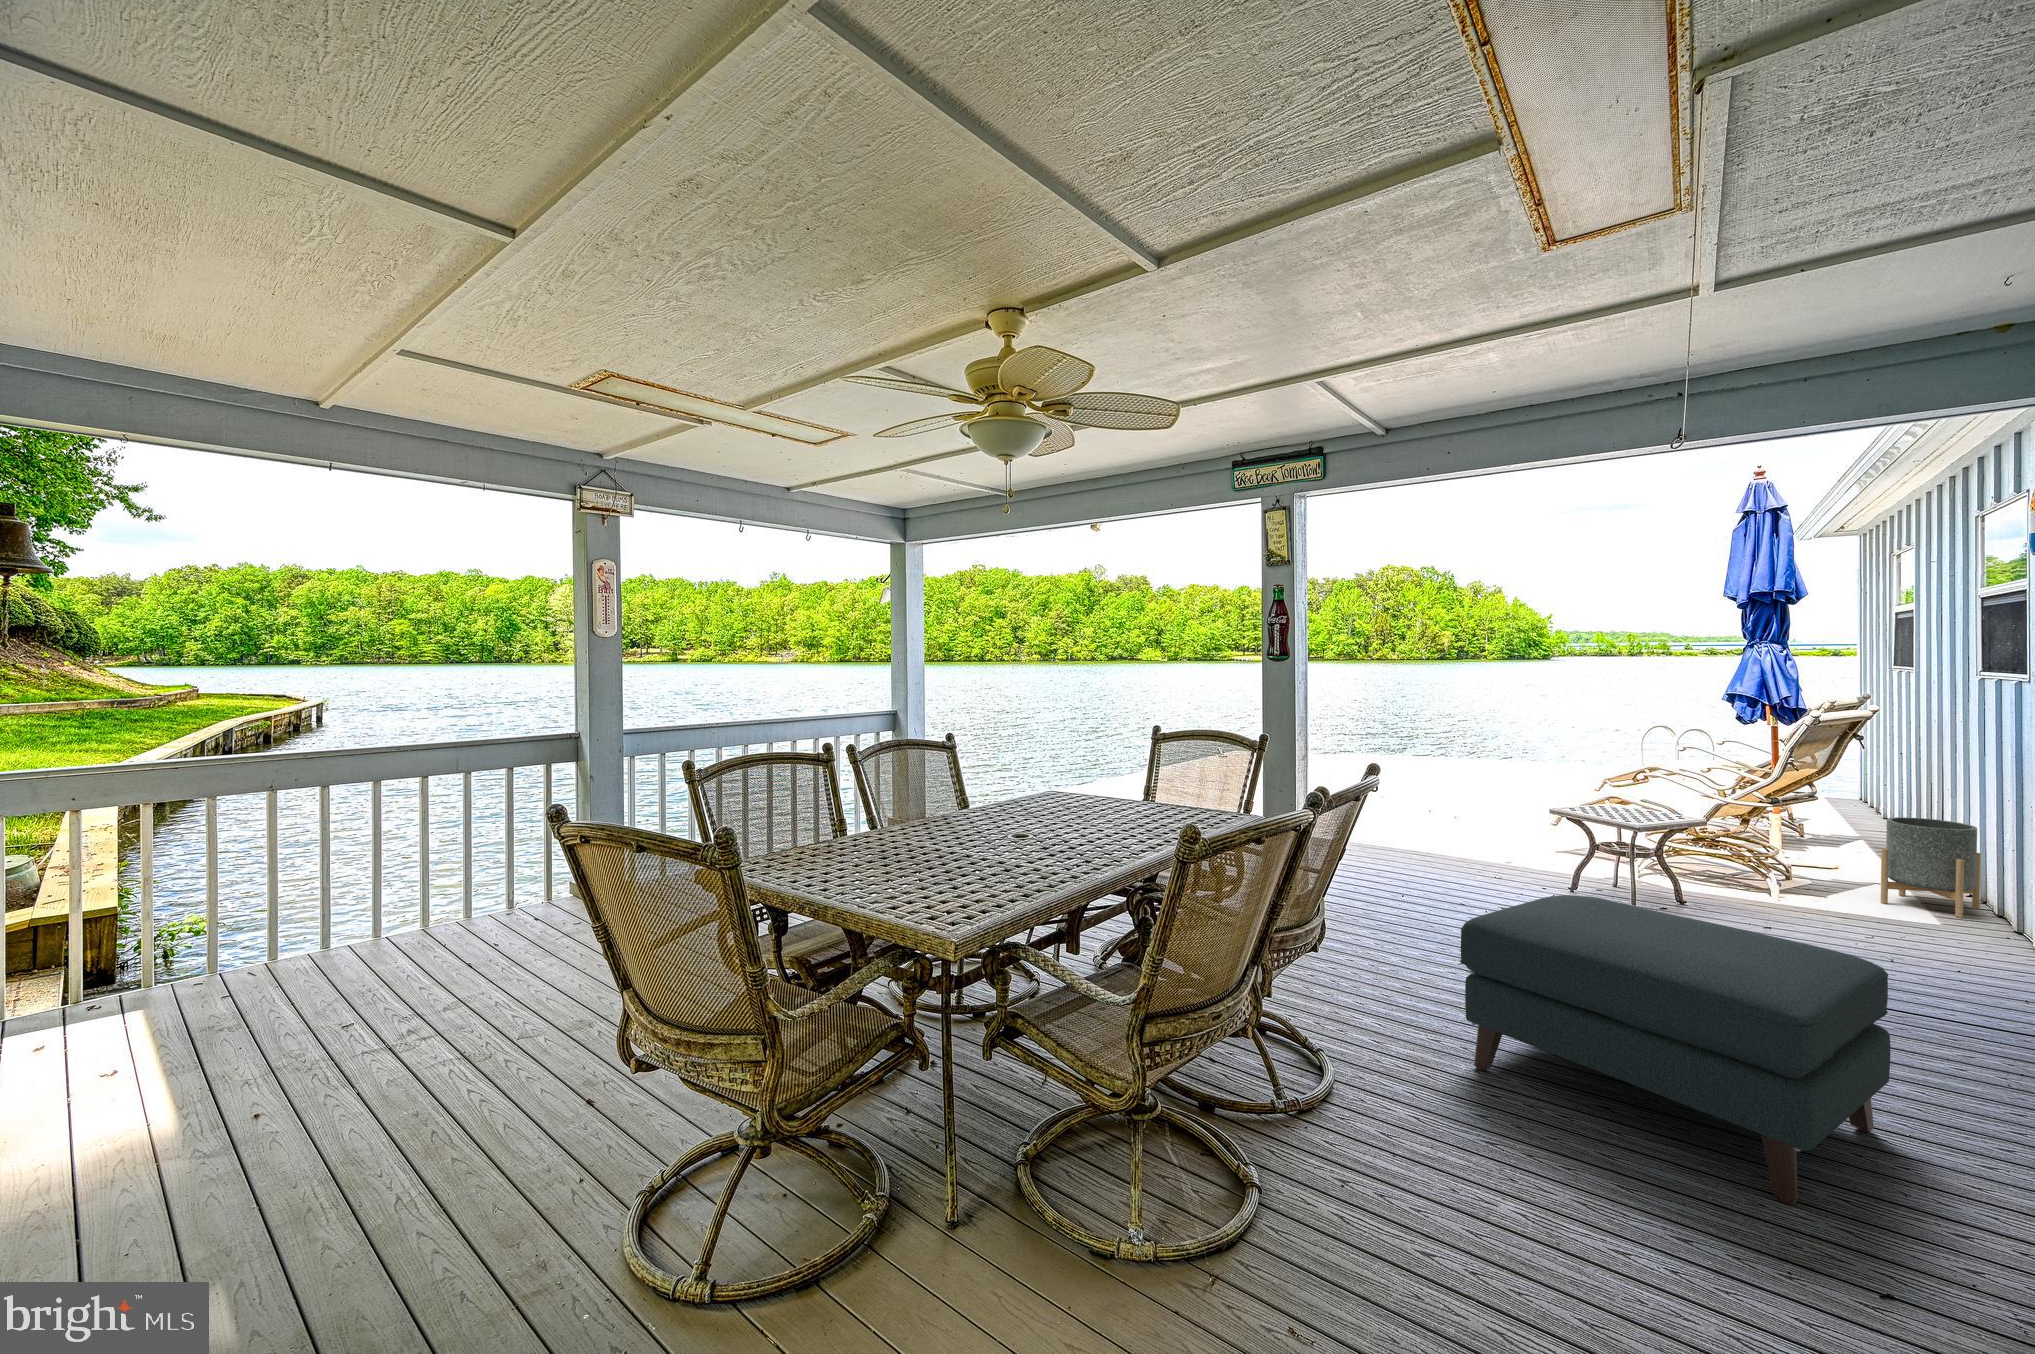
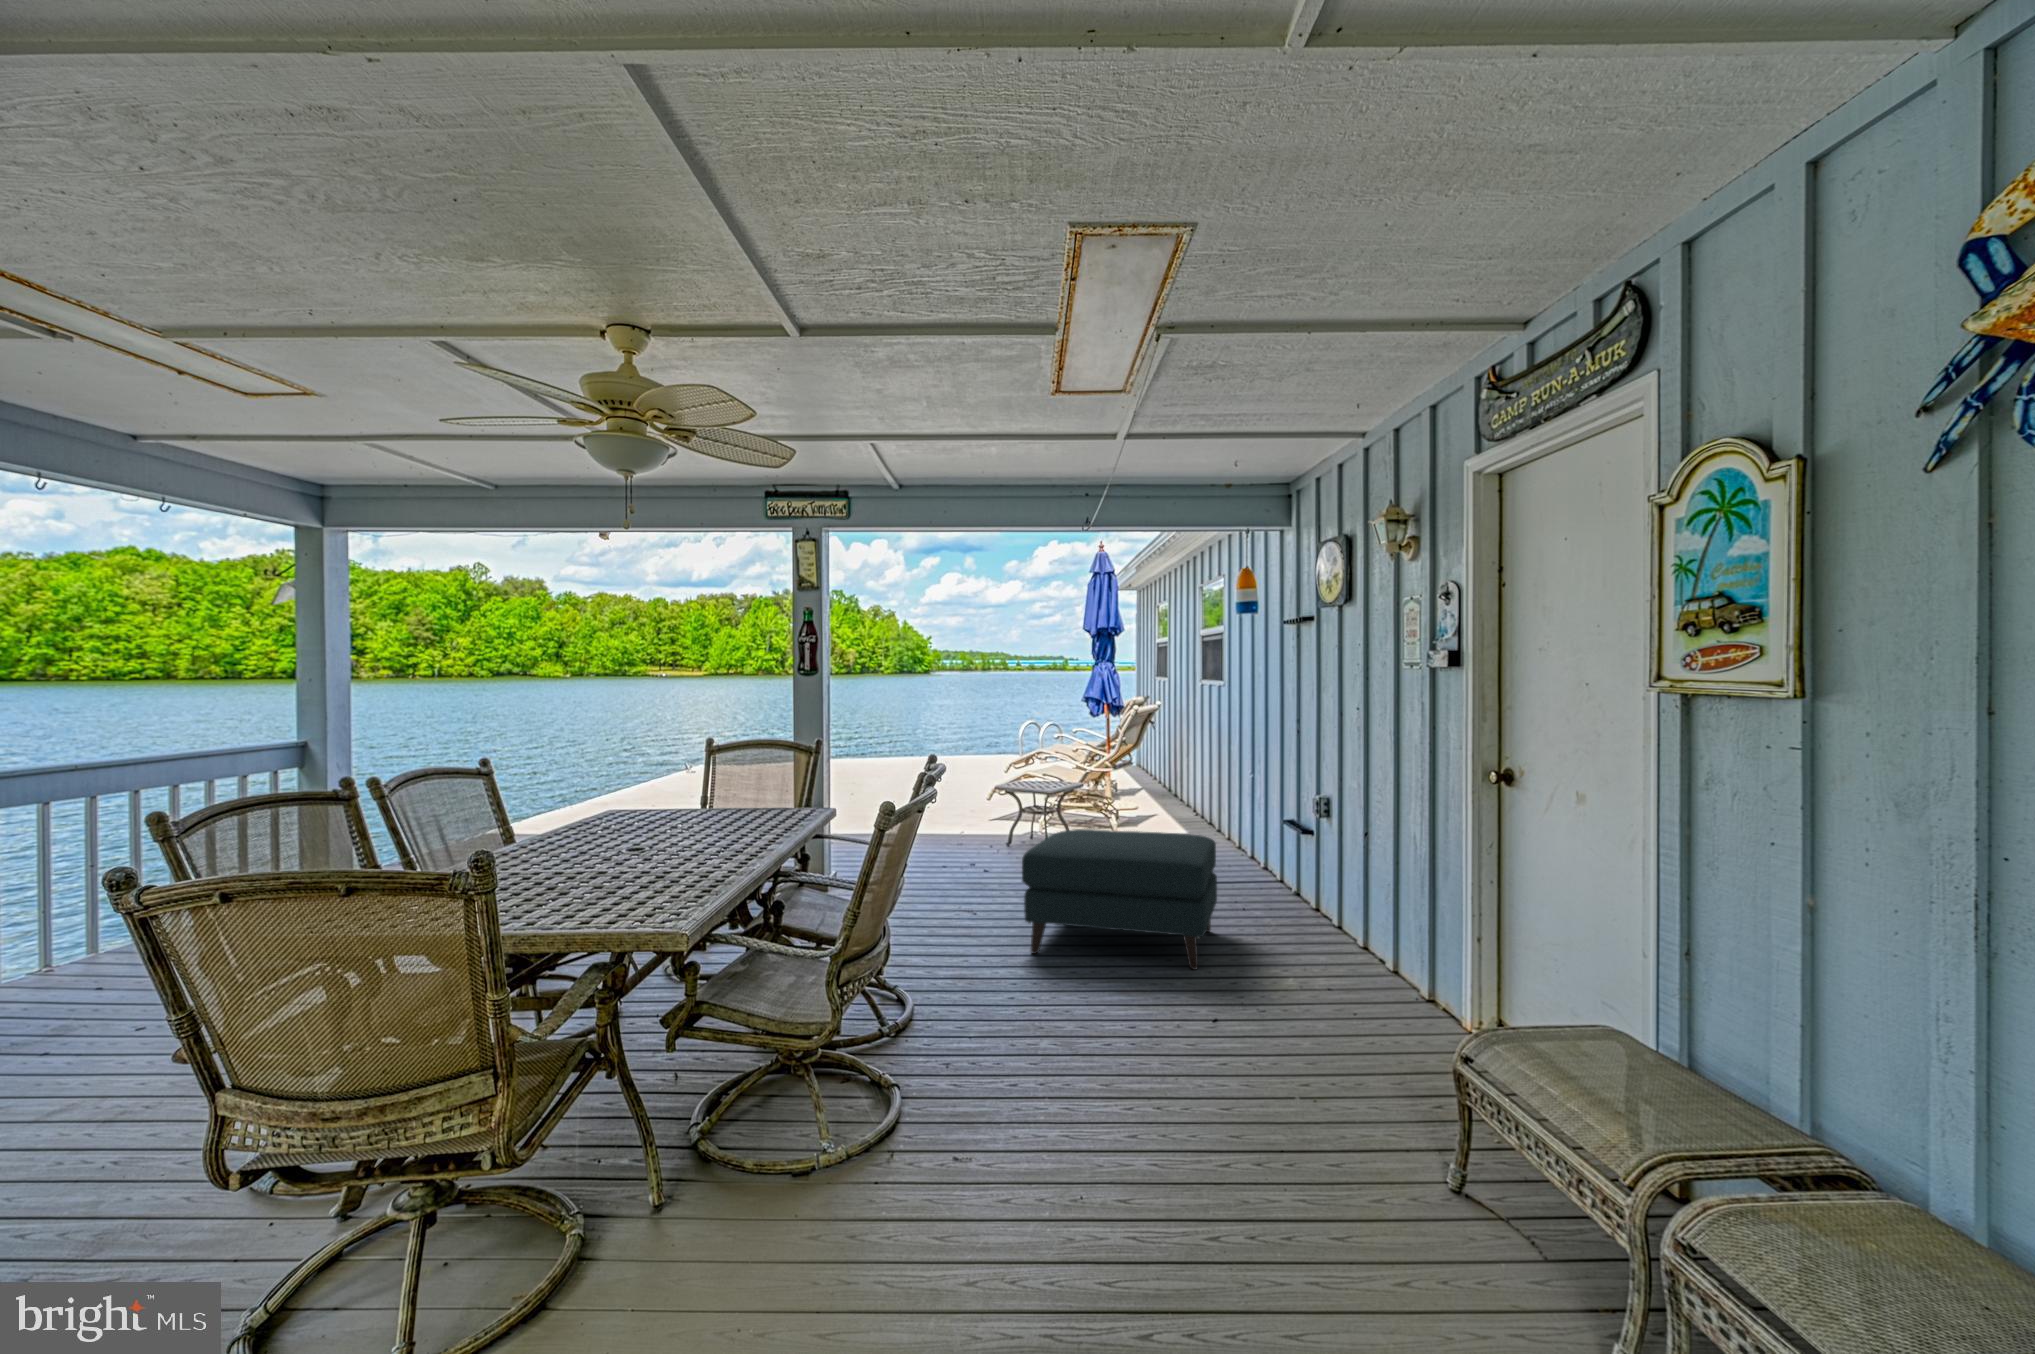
planter: present [1881,817,1981,918] -> none [1168,771,1207,827]

